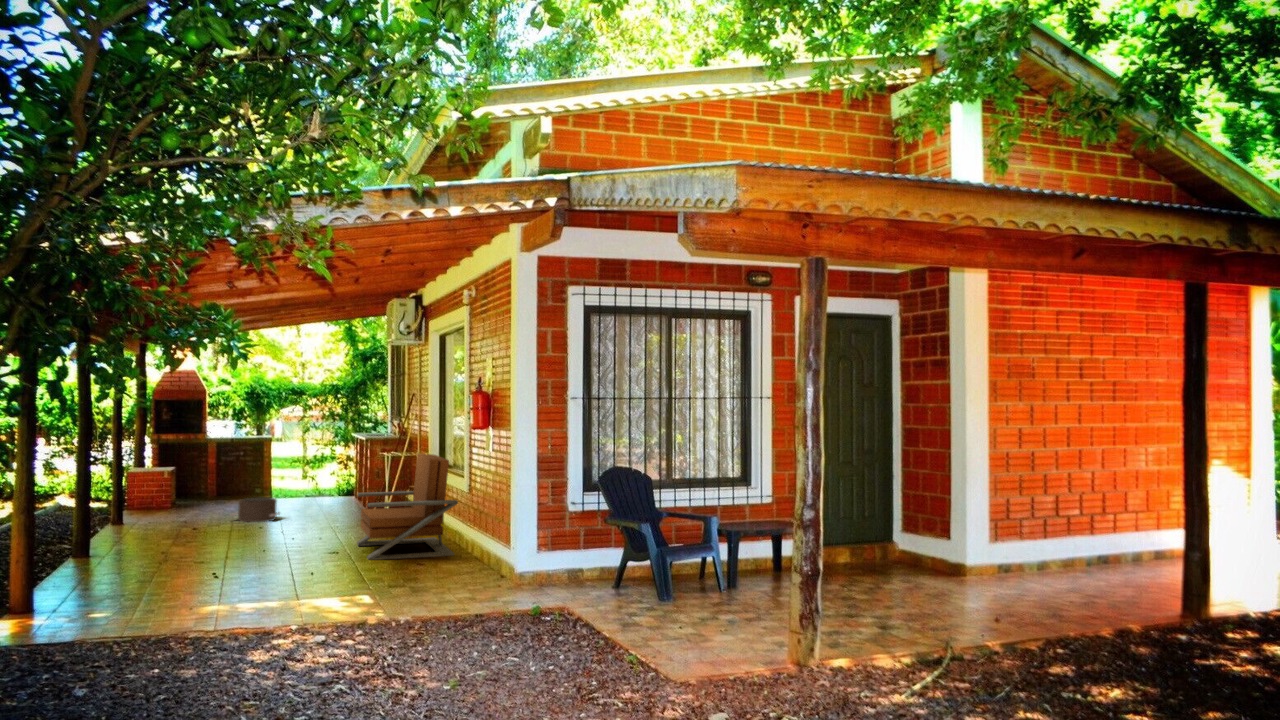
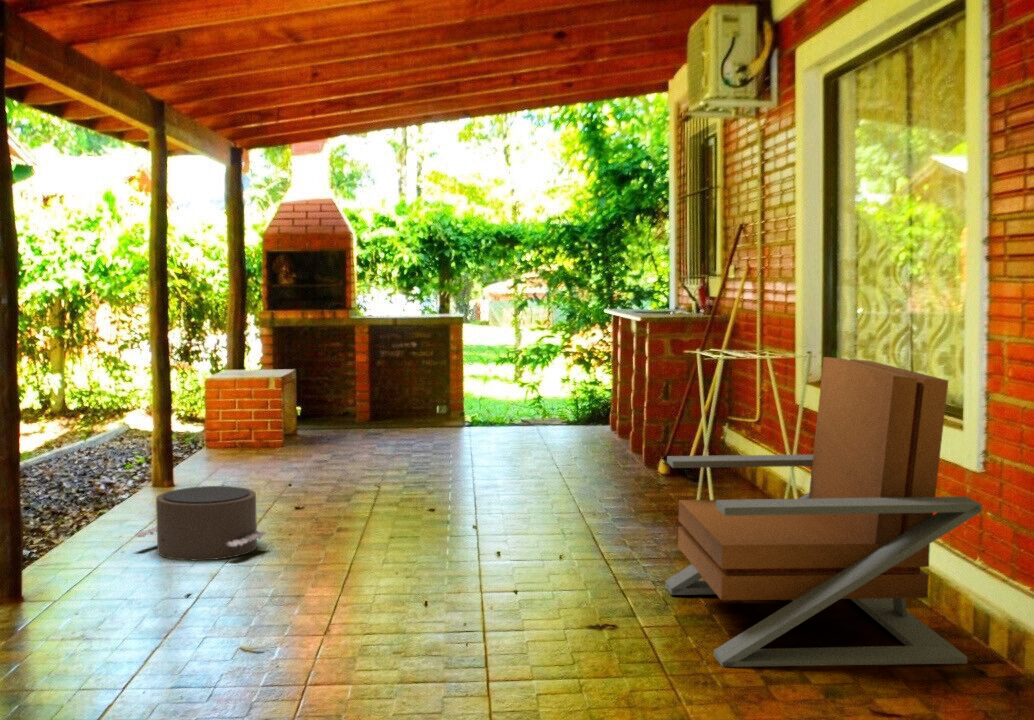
pouf: present [232,497,279,522] -> present [136,486,265,560]

